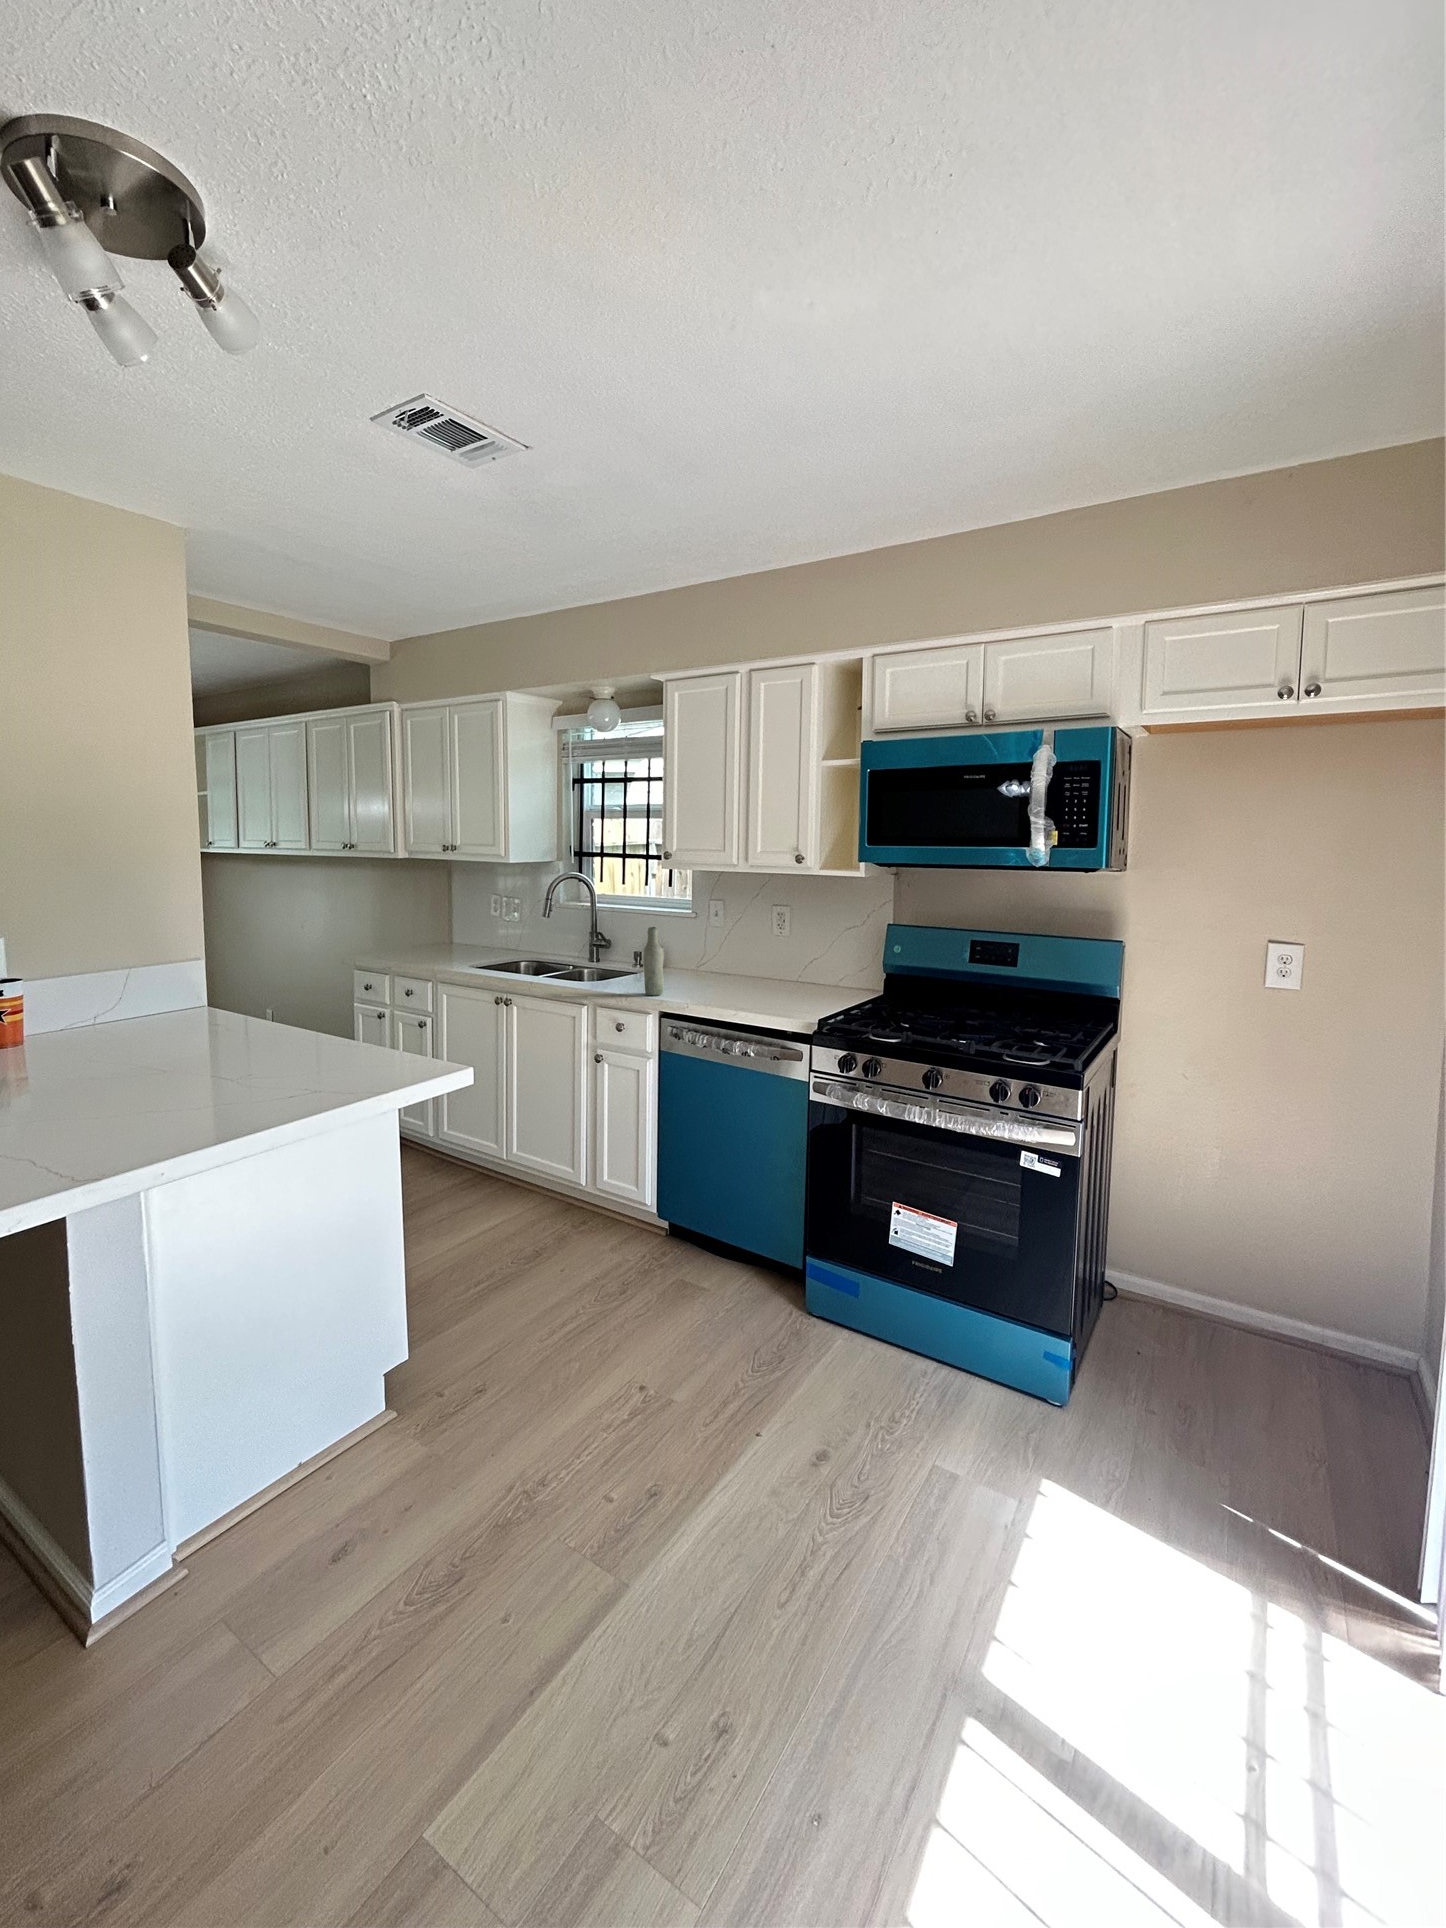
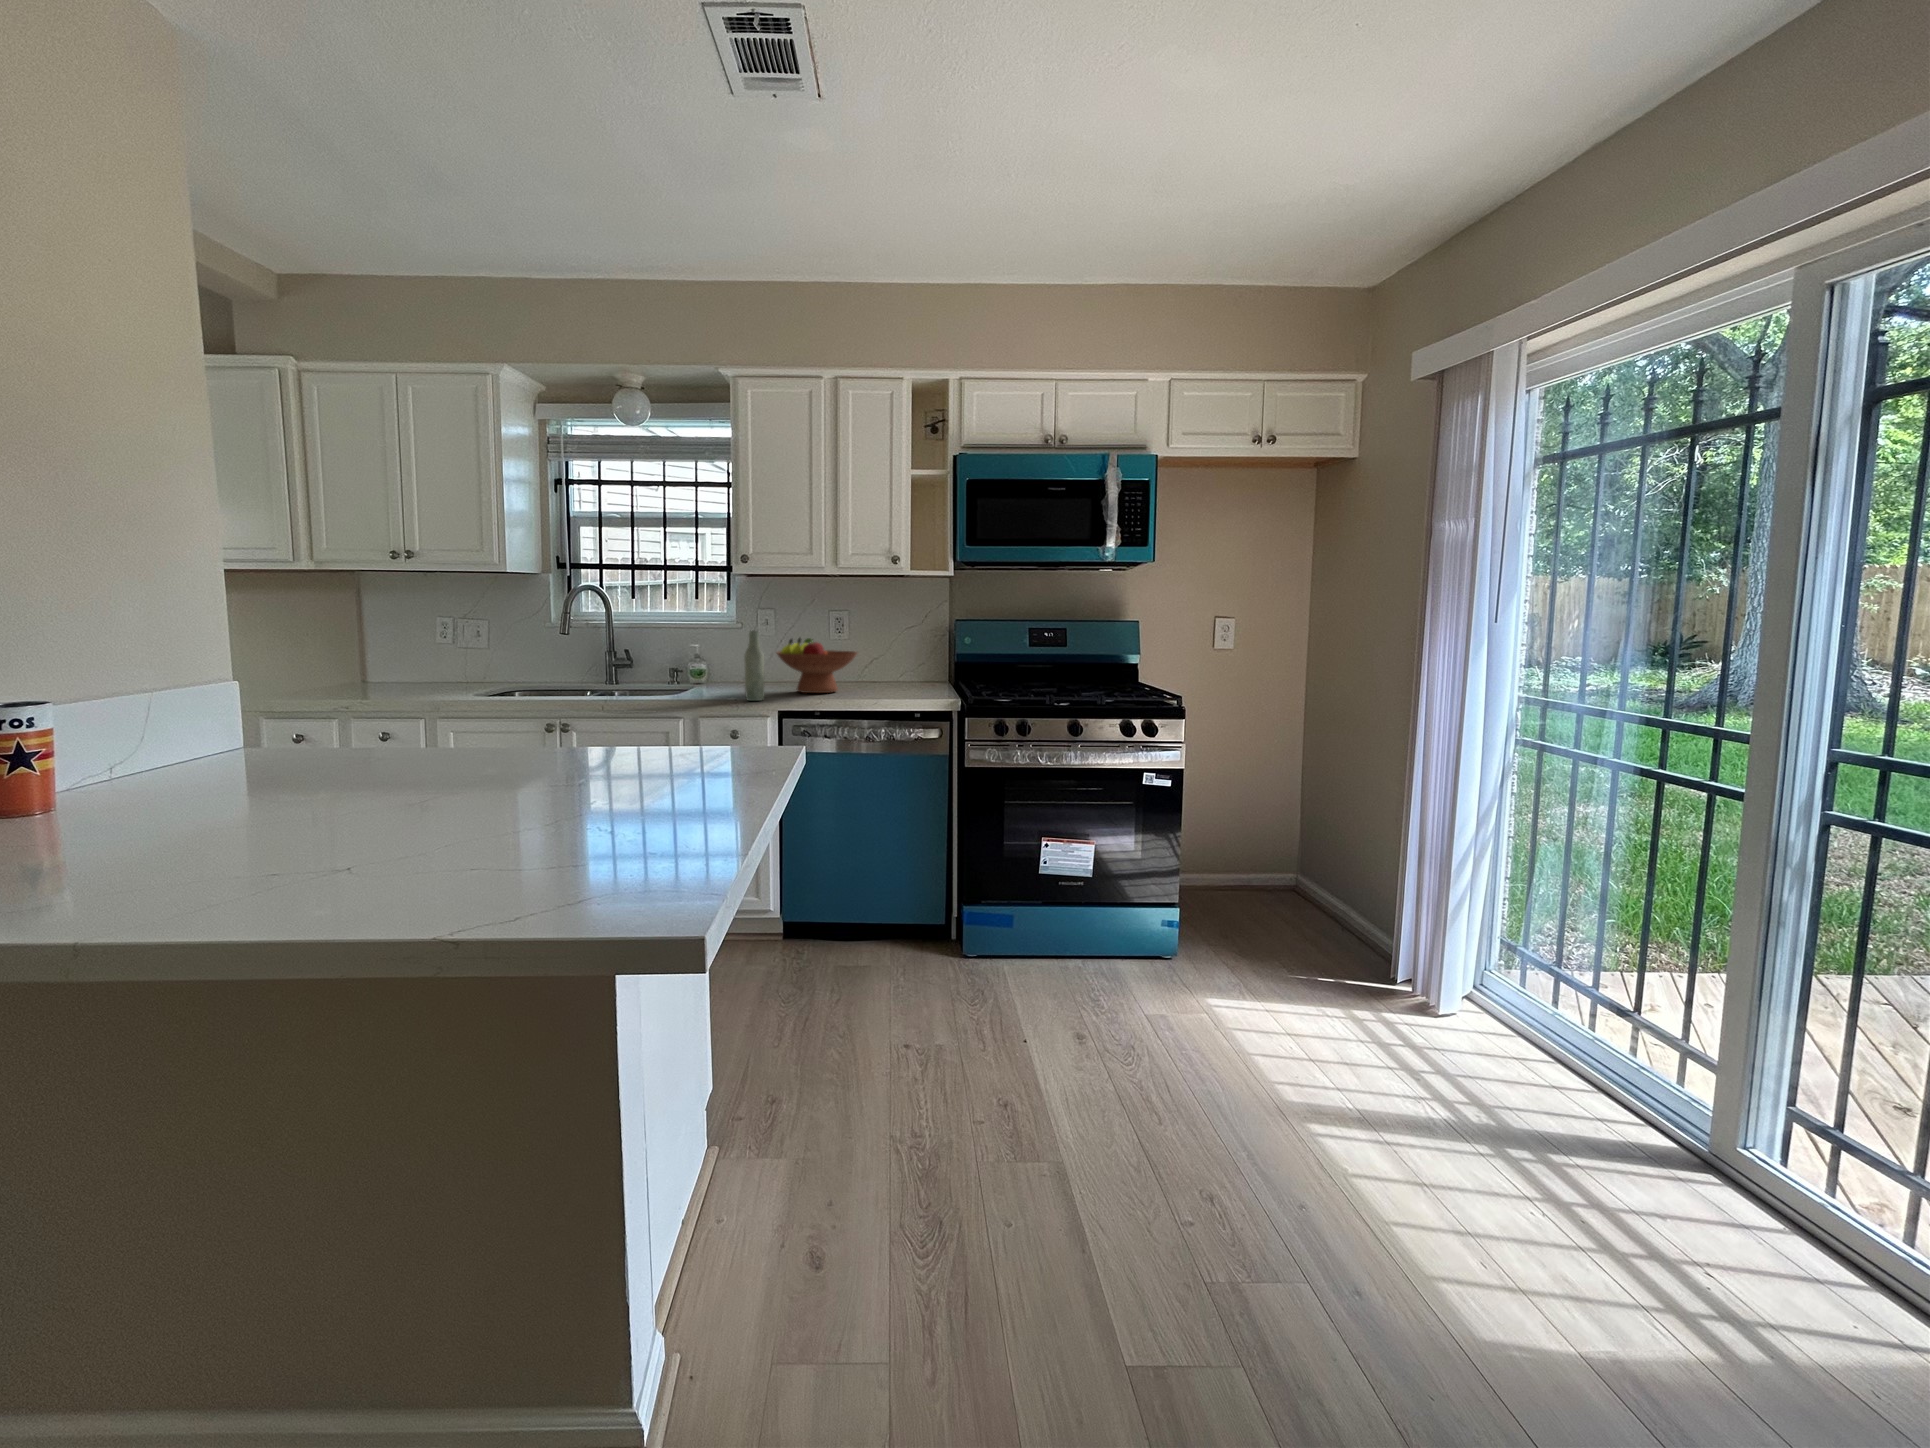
fruit bowl: none [692,934,776,992] -> present [777,638,857,693]

